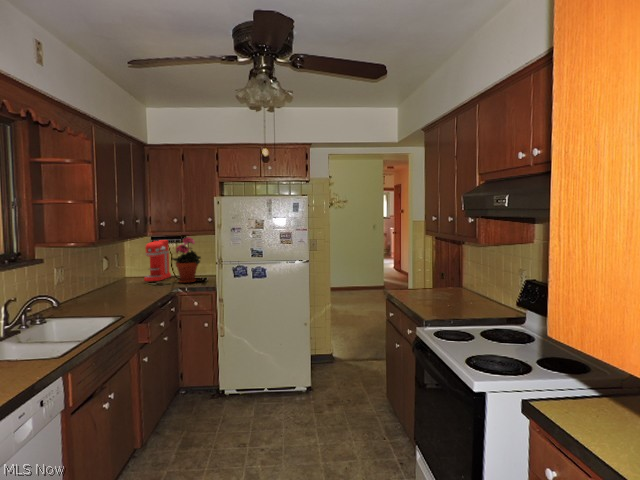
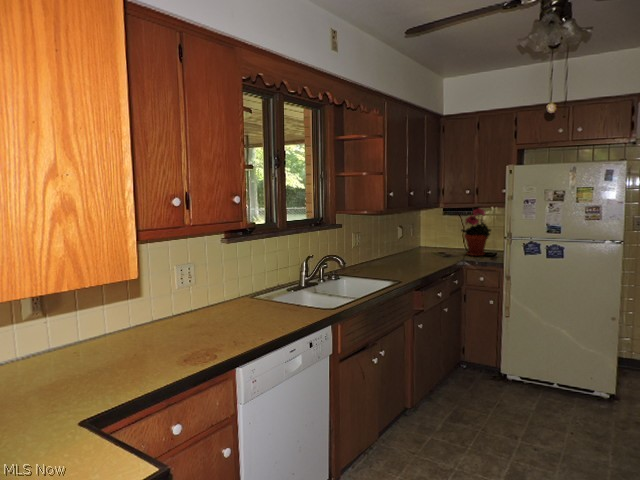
coffee maker: present [144,240,171,281] -> none [435,211,463,251]

